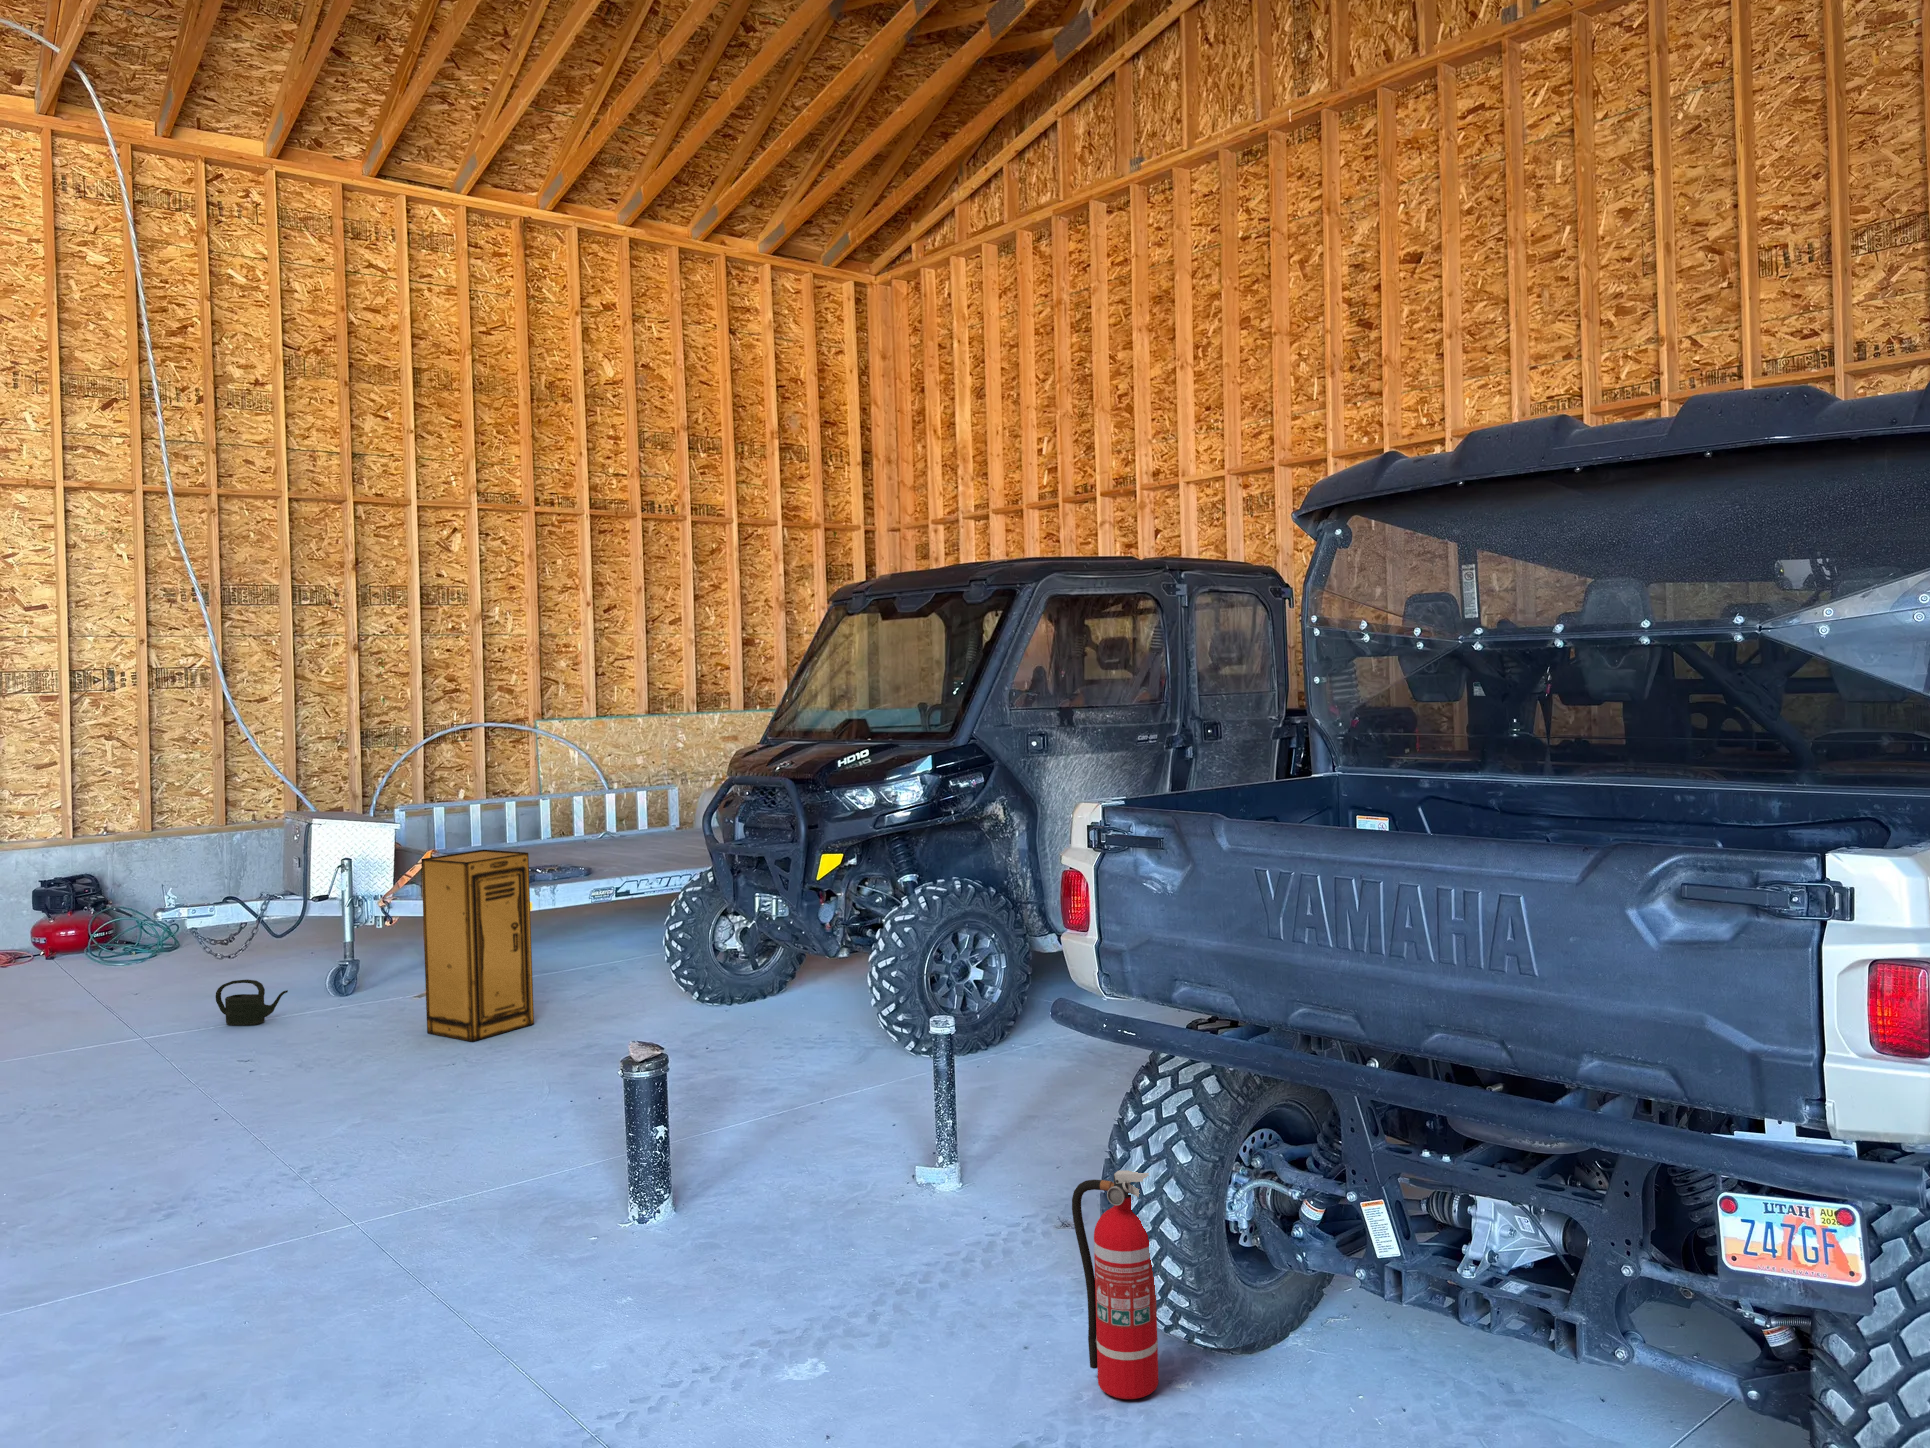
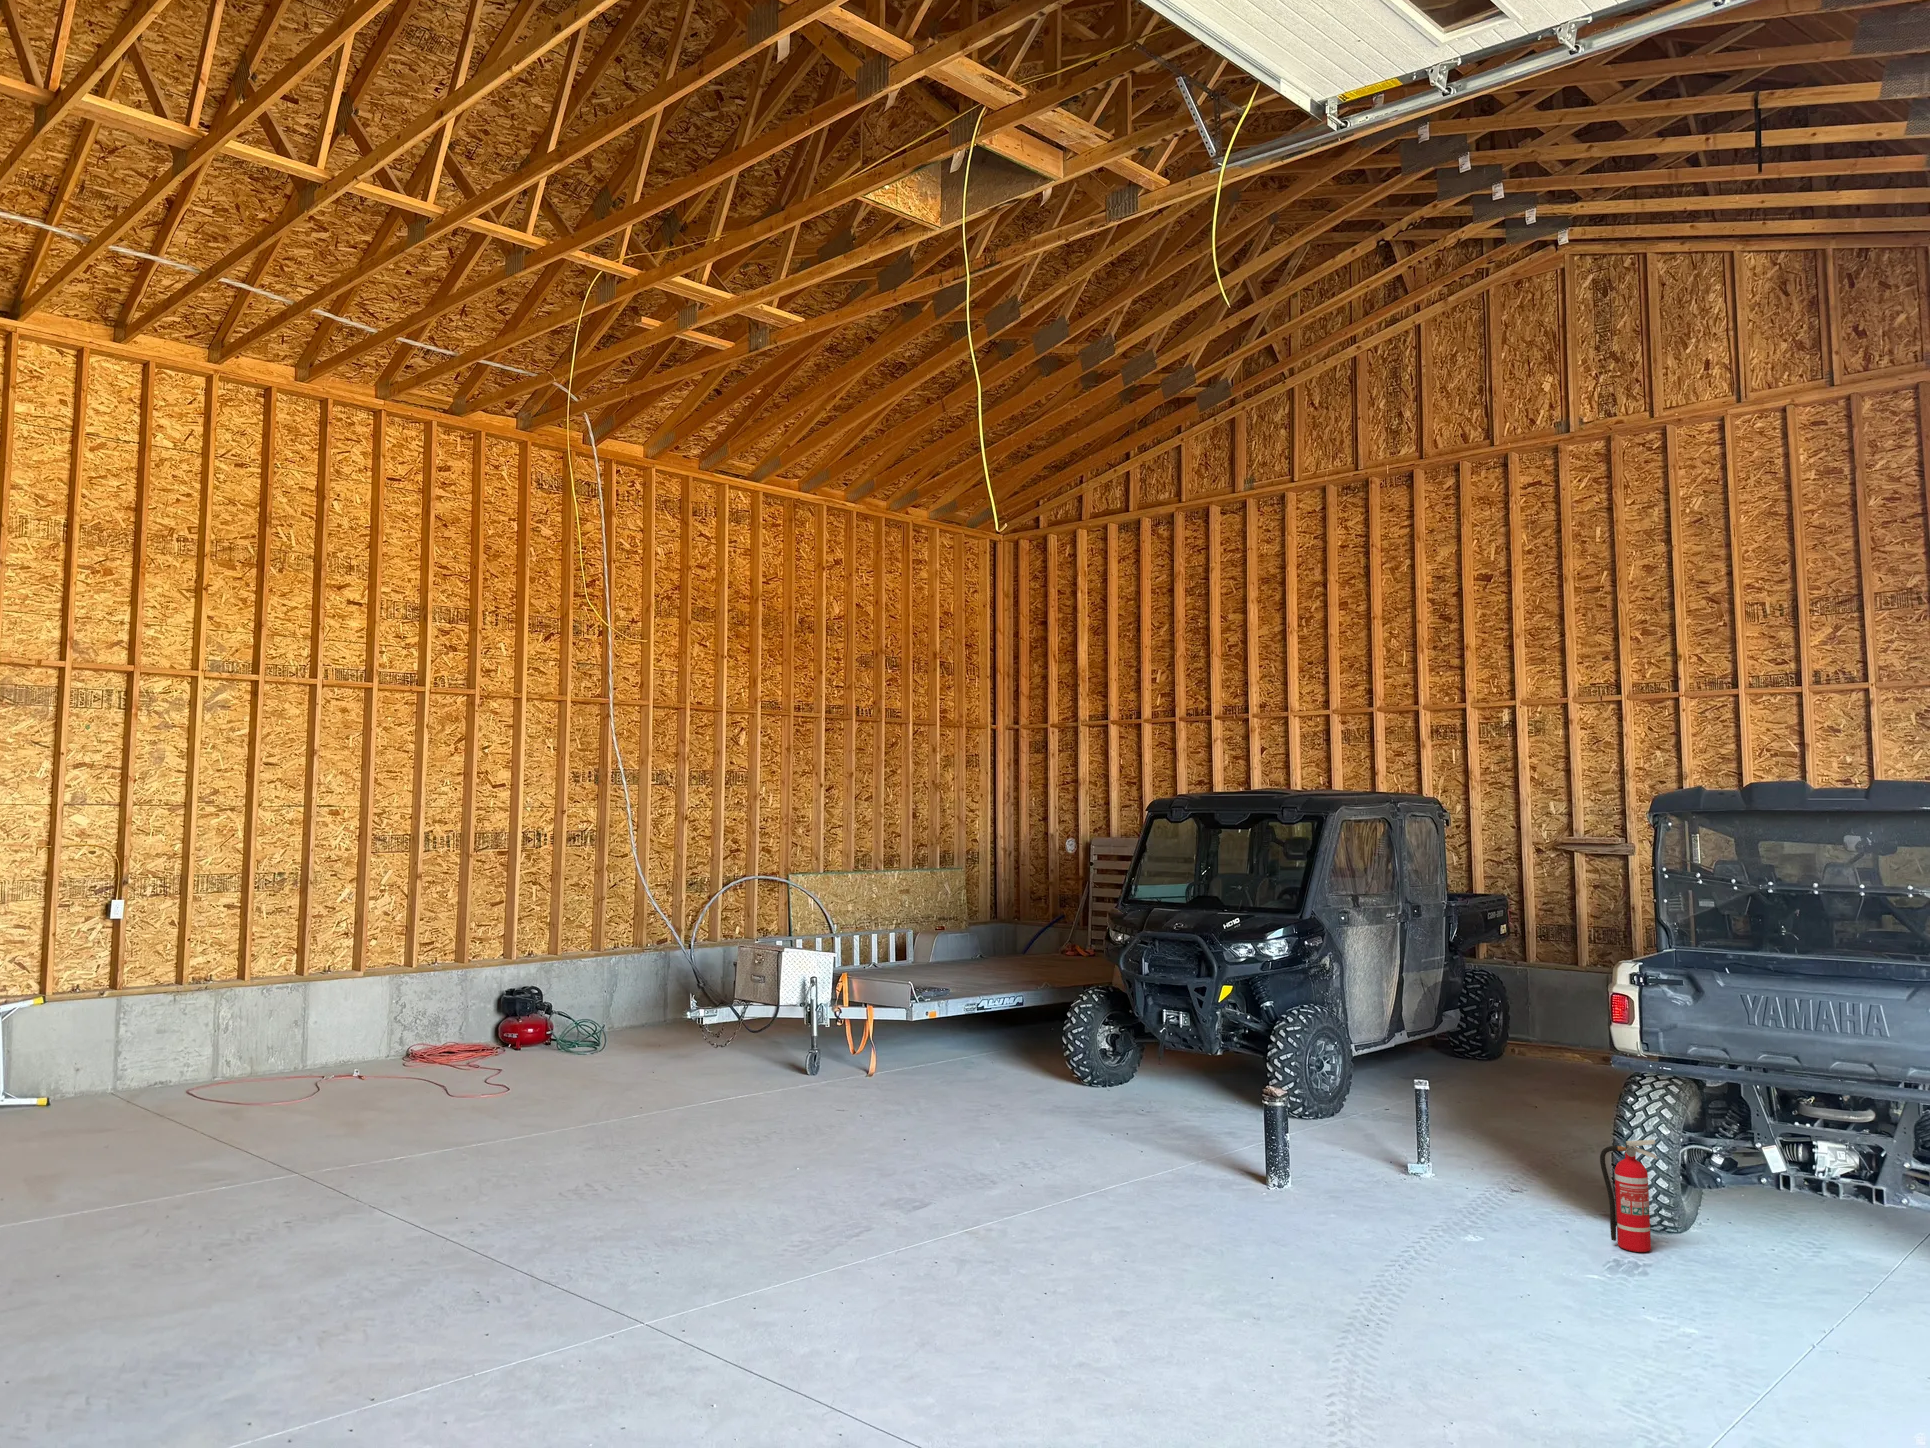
storage cabinet: present [421,850,534,1042] -> none [940,977,1004,1105]
watering can: present [216,980,288,1025] -> none [779,1061,829,1093]

